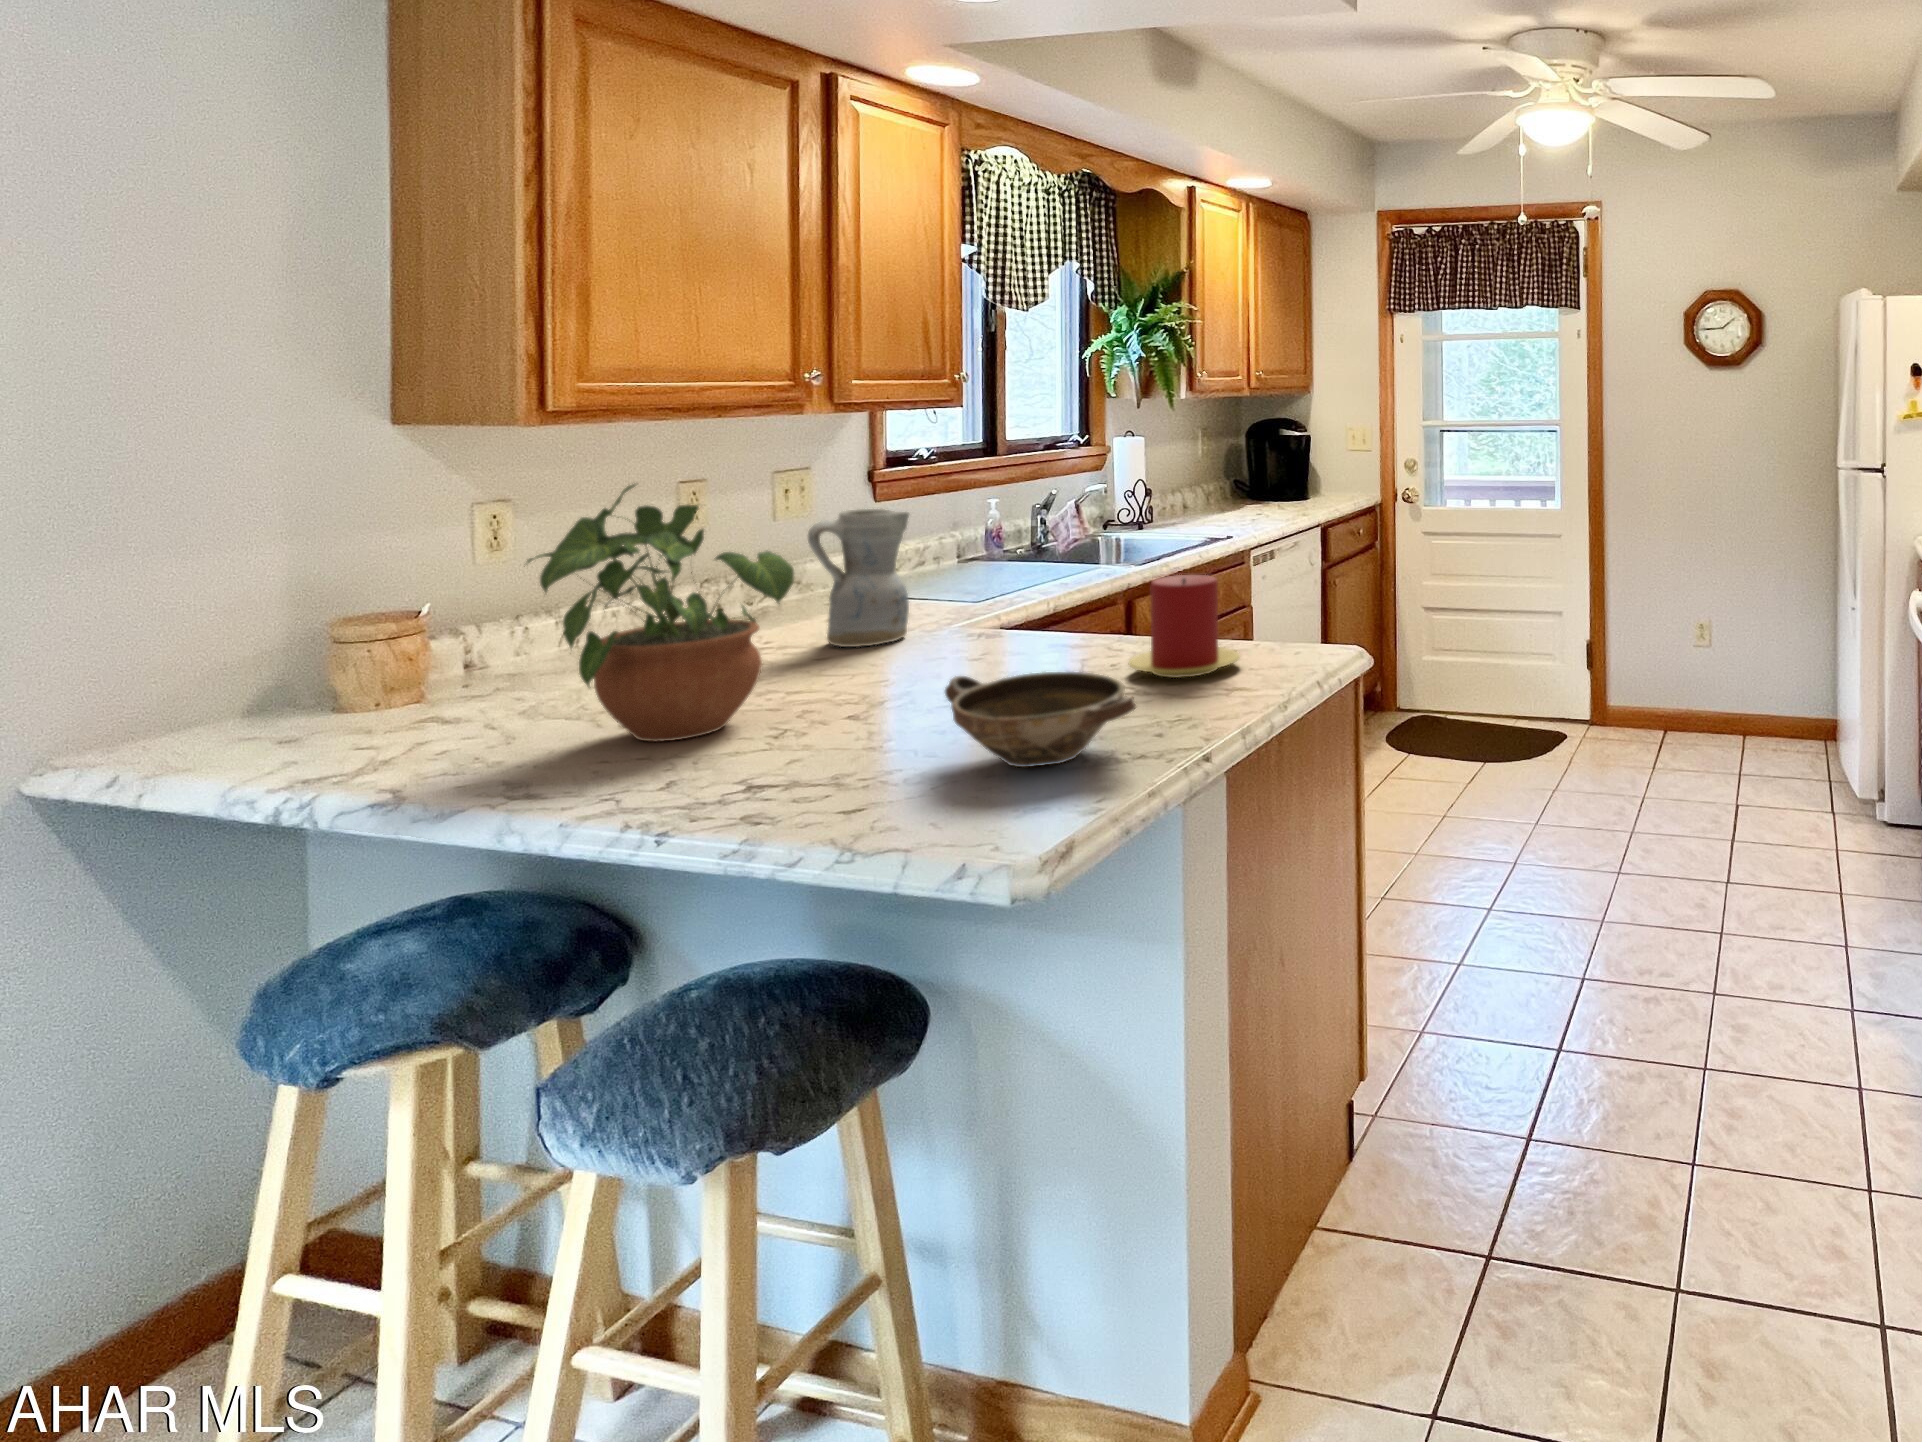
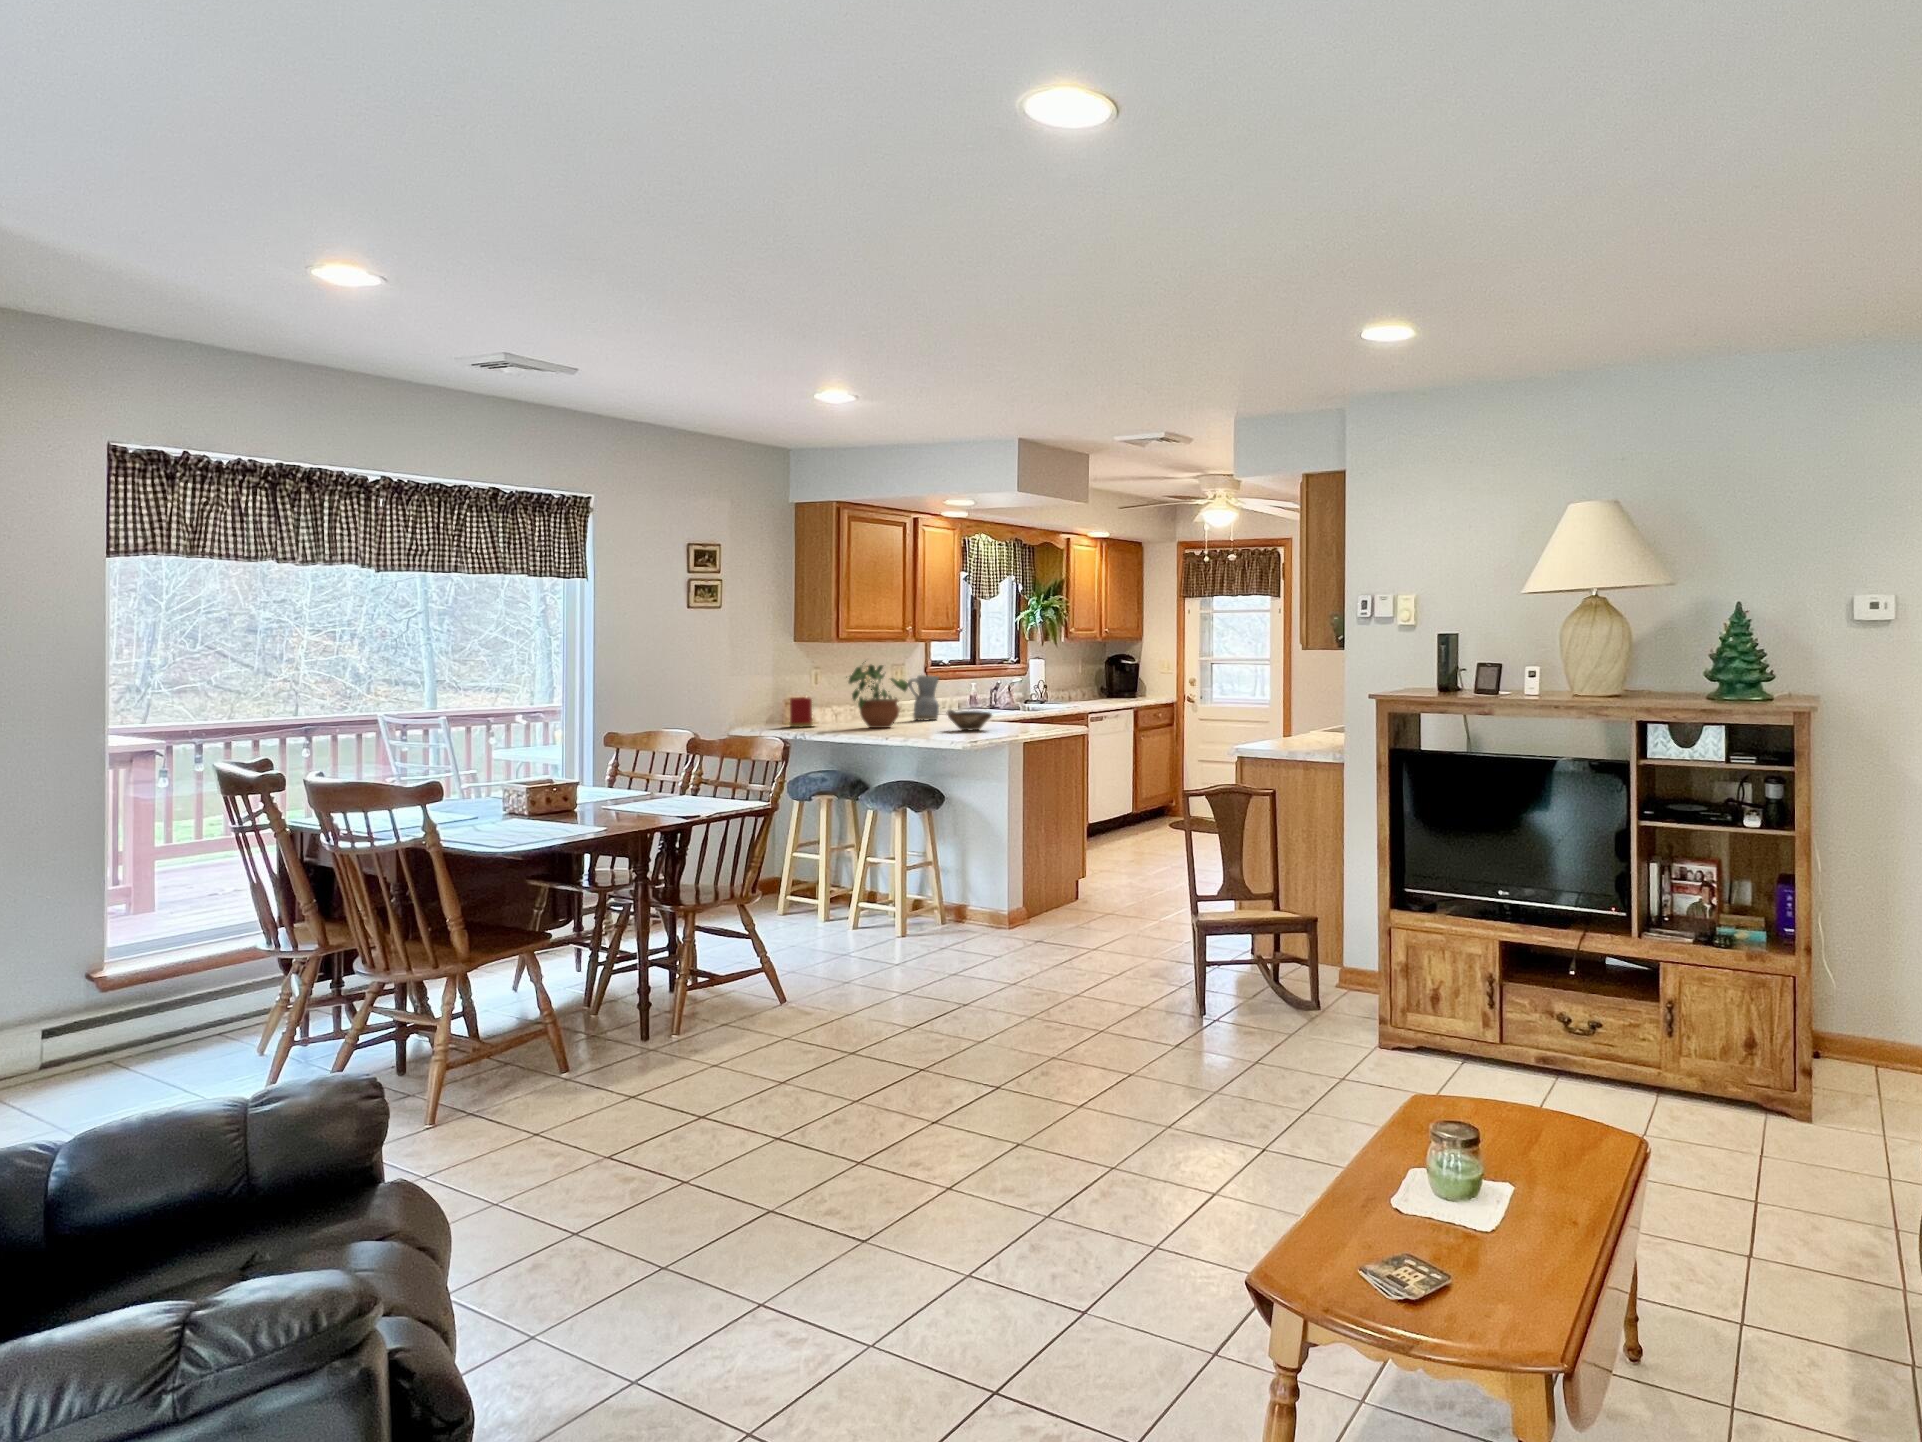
candle: present [1128,575,1240,678] -> present [786,697,816,727]

